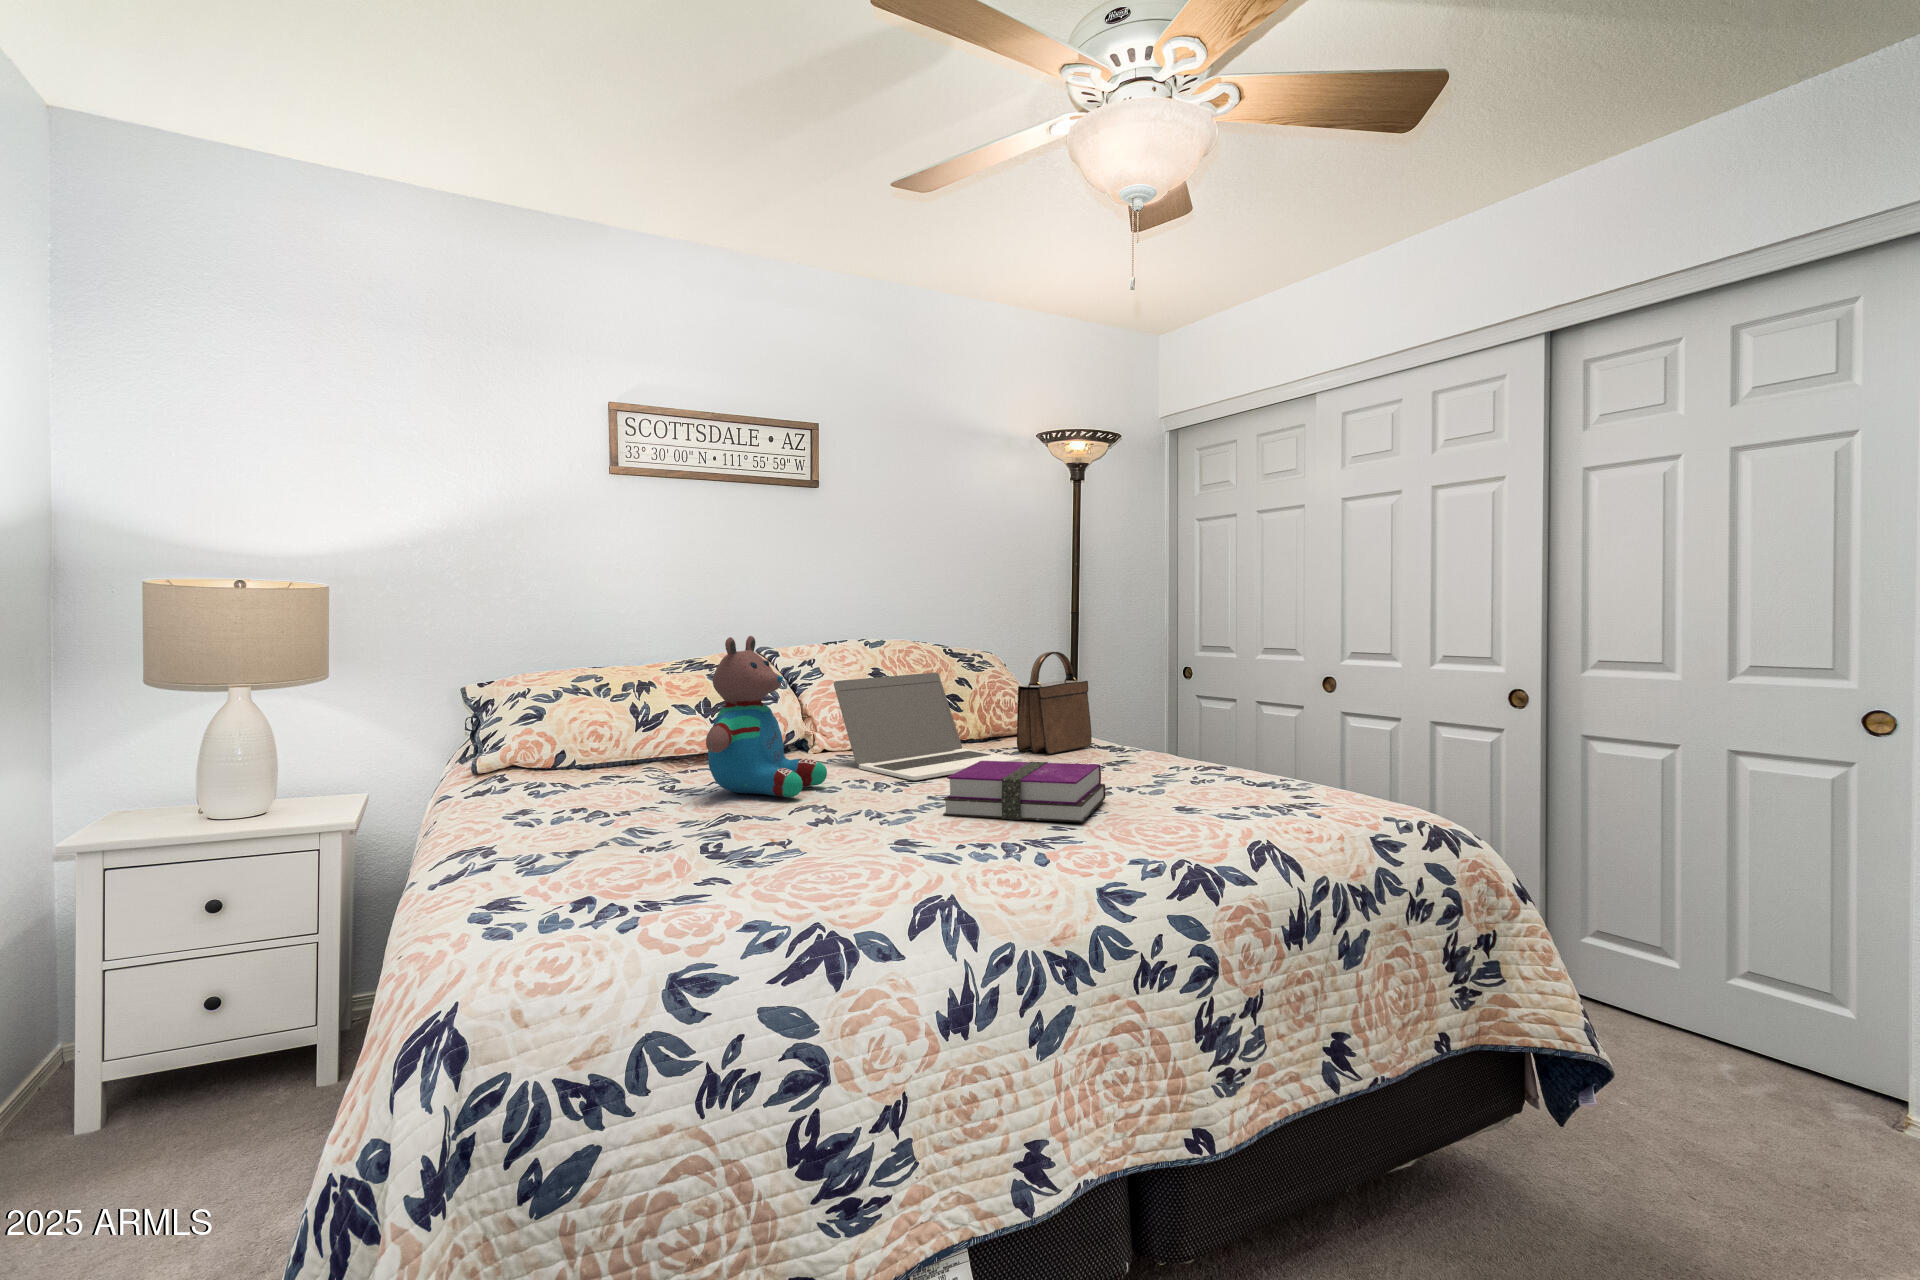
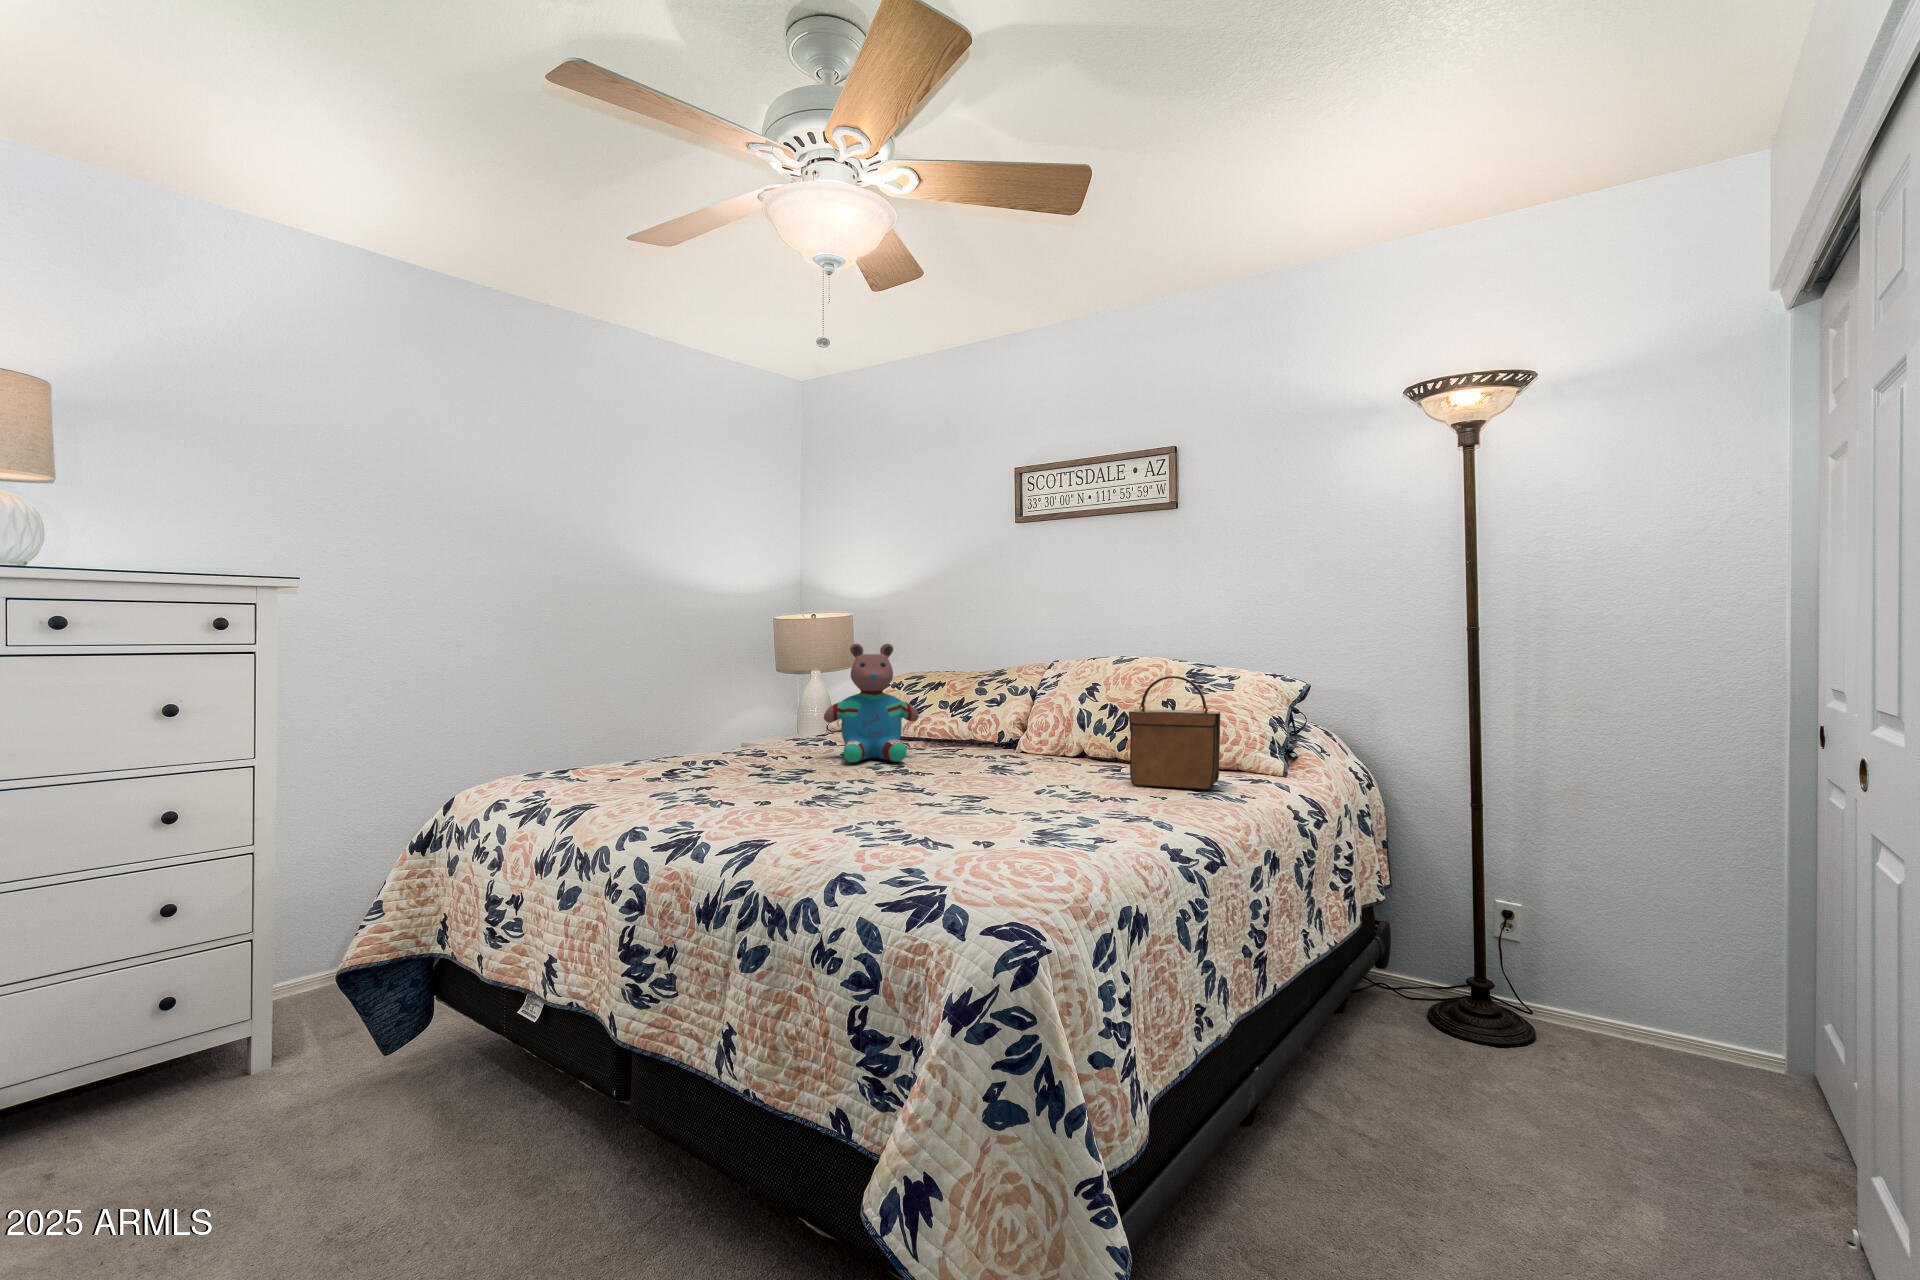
laptop: present [834,672,1022,780] -> none [948,687,1109,782]
hardback book: present [943,761,1106,822] -> none [820,757,922,807]

